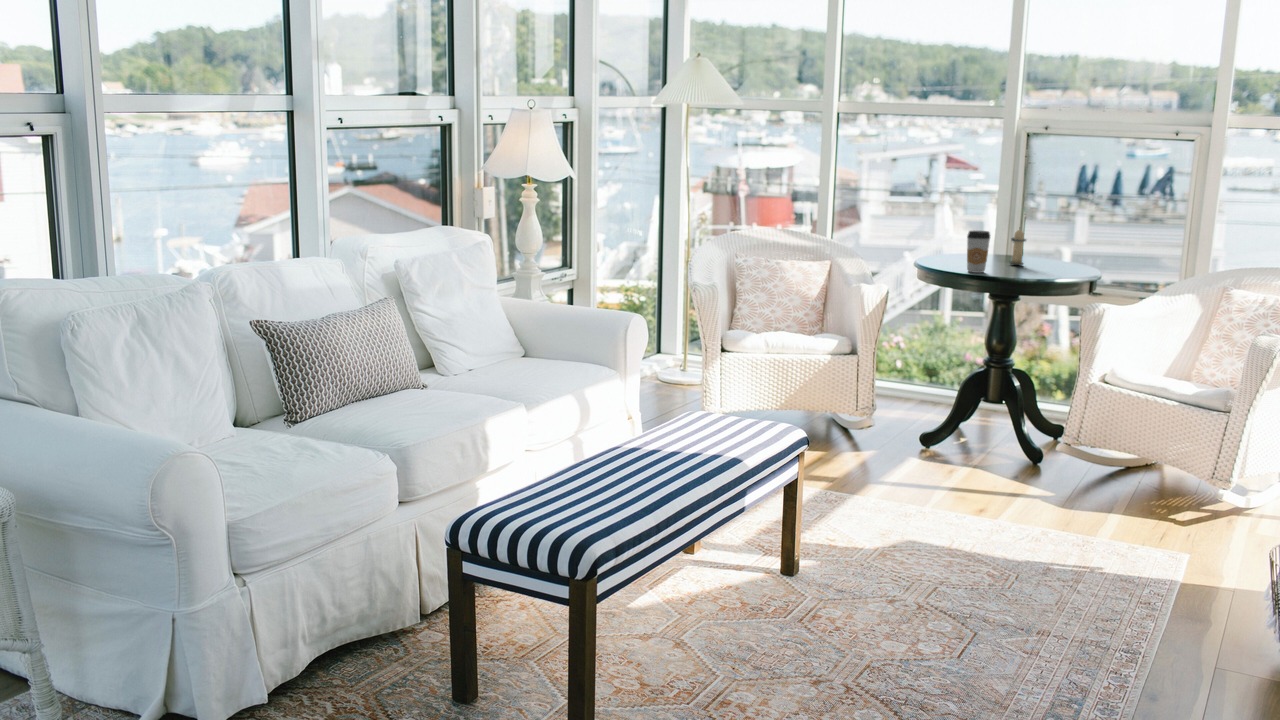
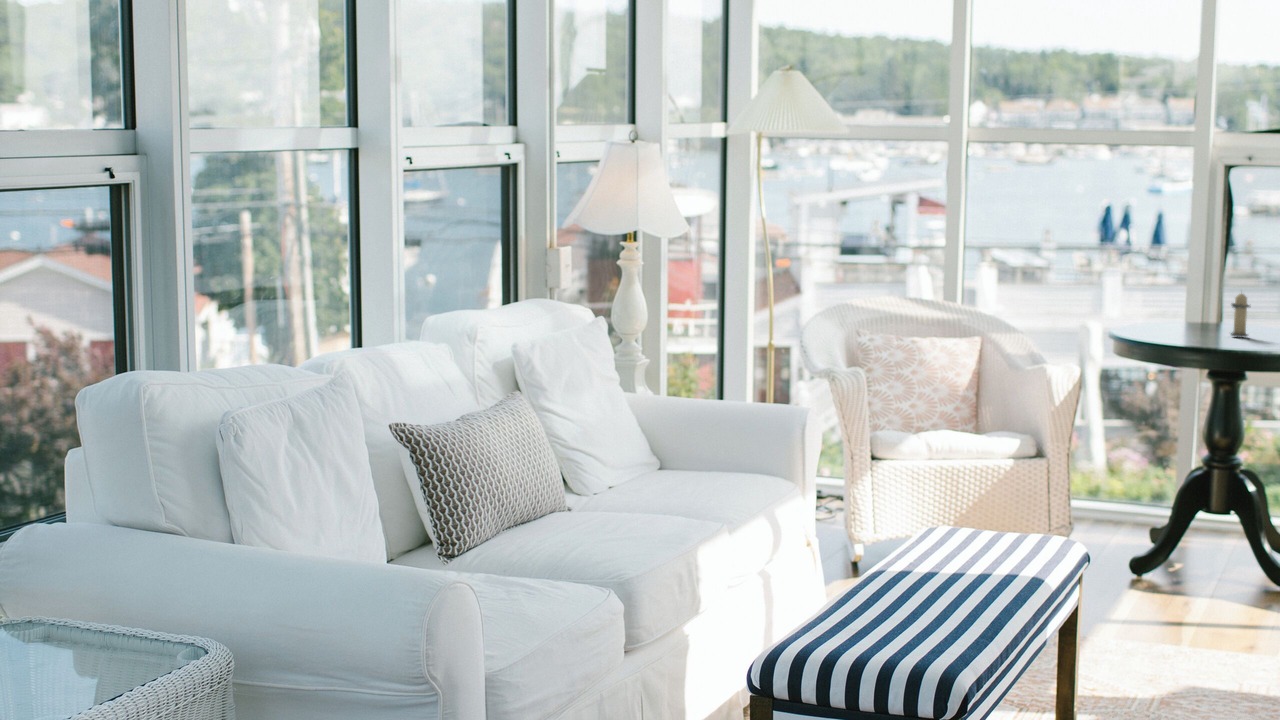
coffee cup: present [967,231,990,273] -> none [1196,294,1225,346]

